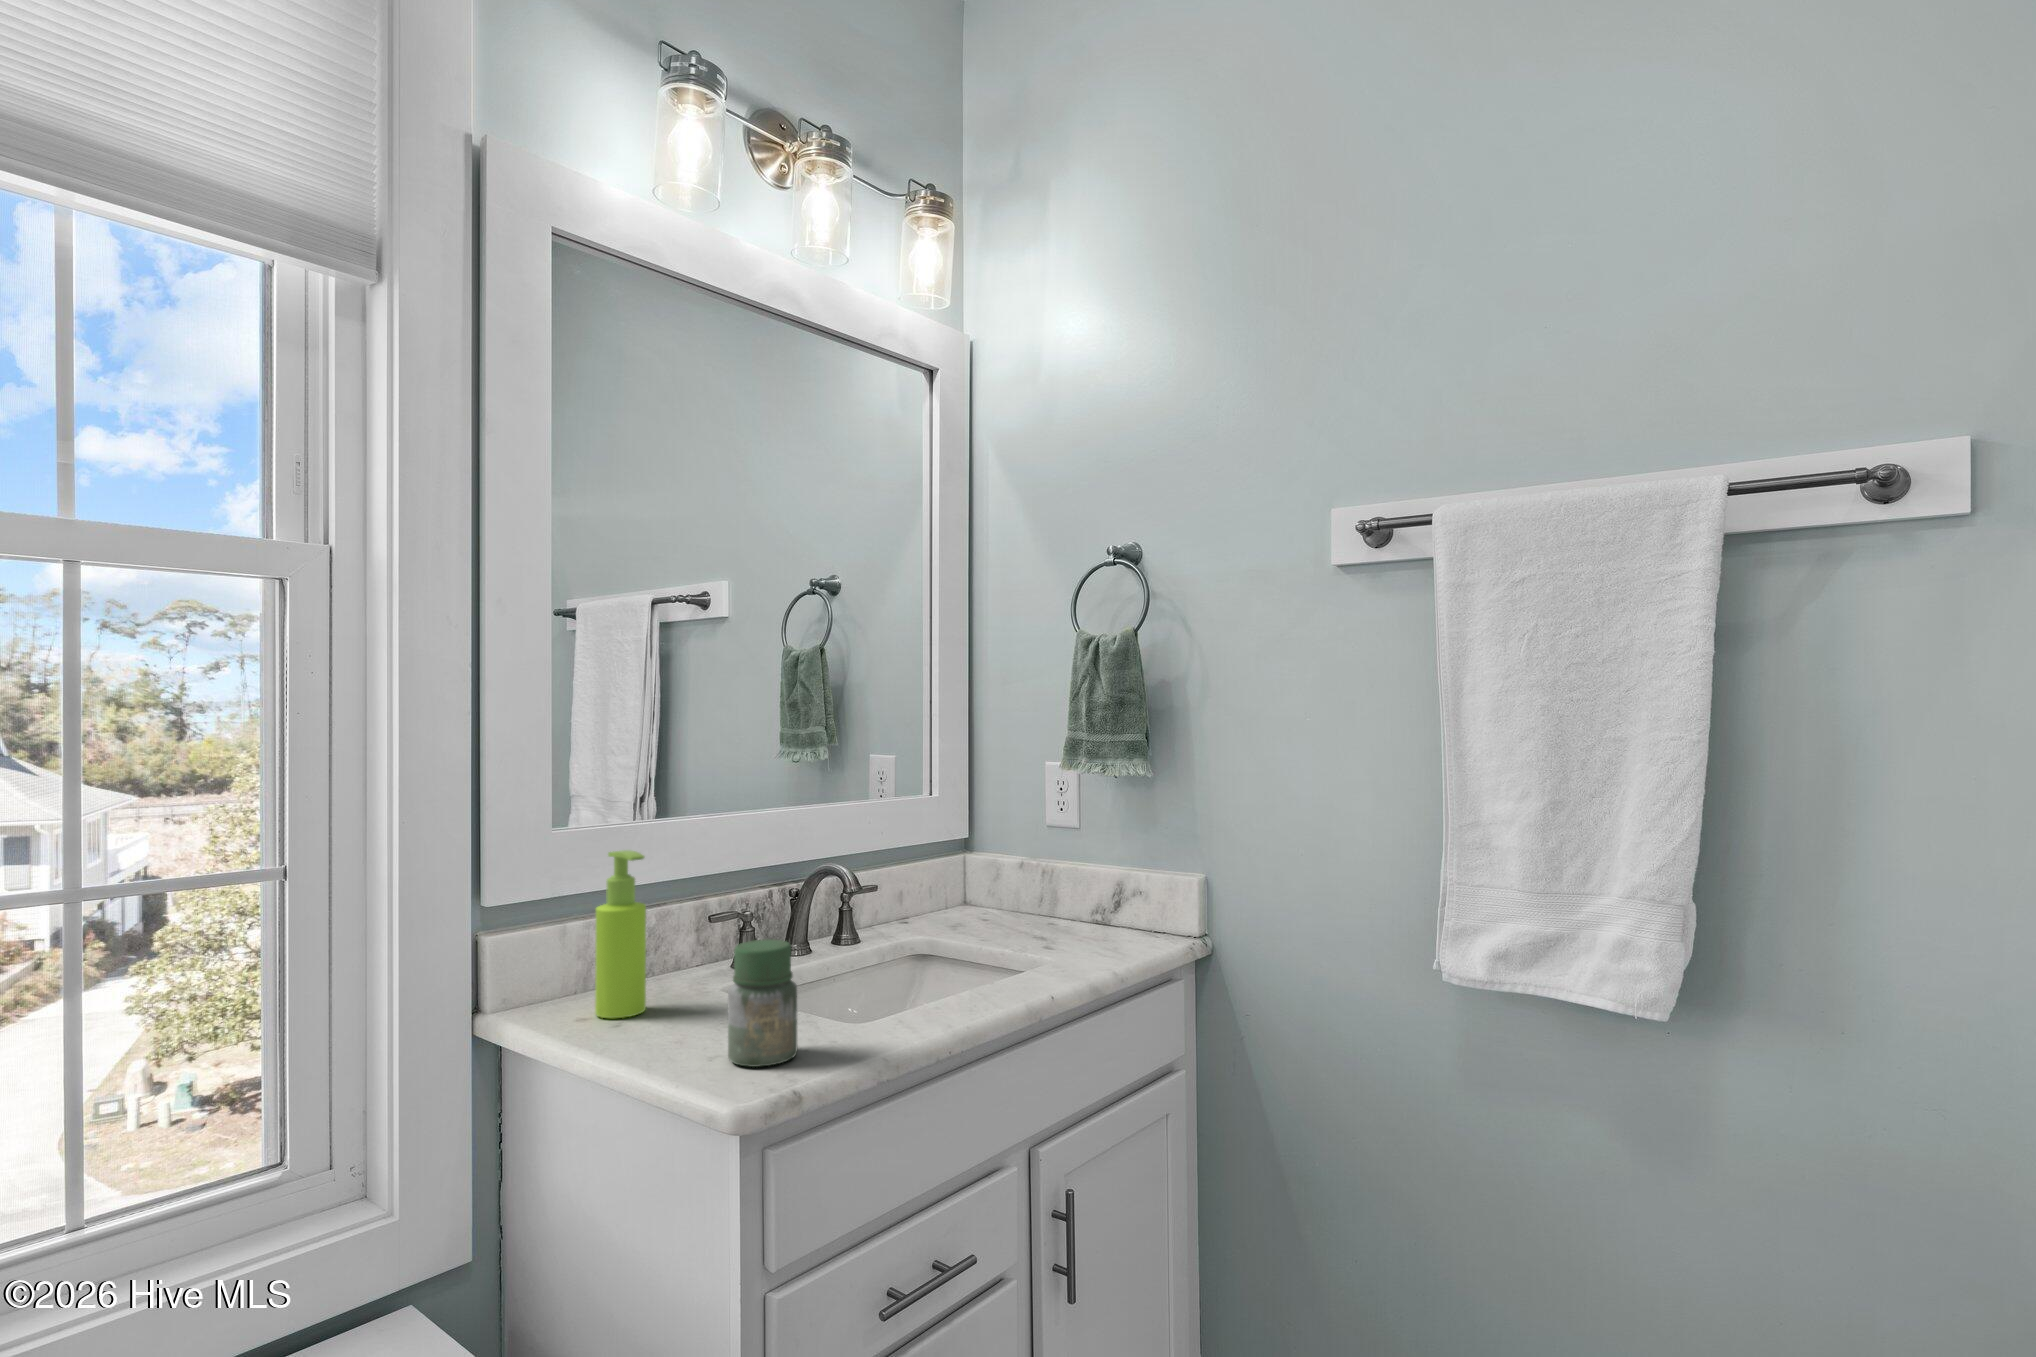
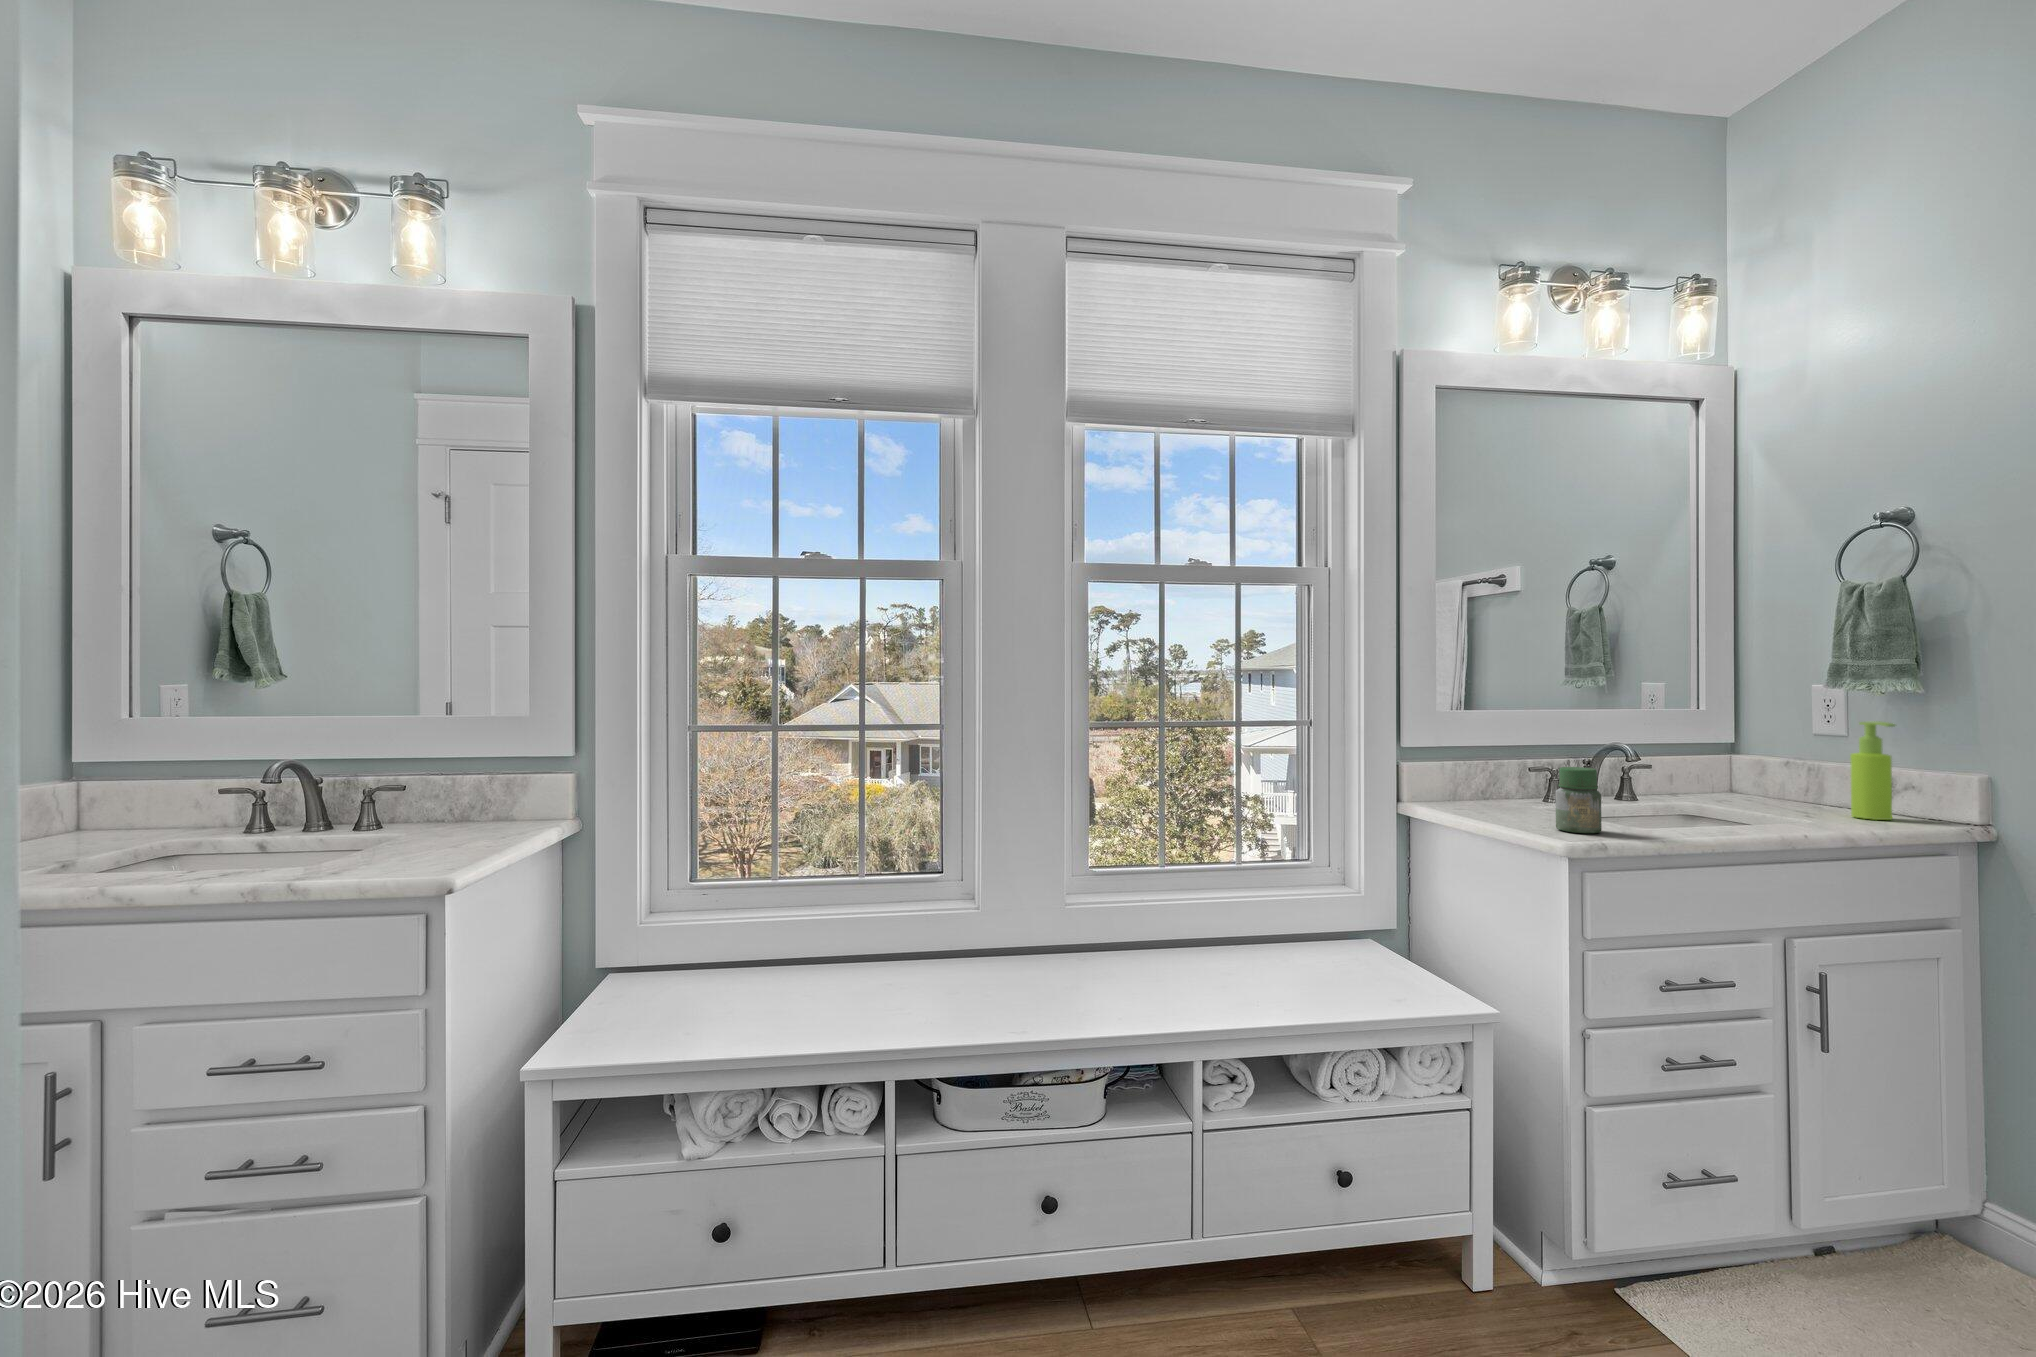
soap dispenser: present [595,850,646,1018] -> present [1850,722,1895,820]

